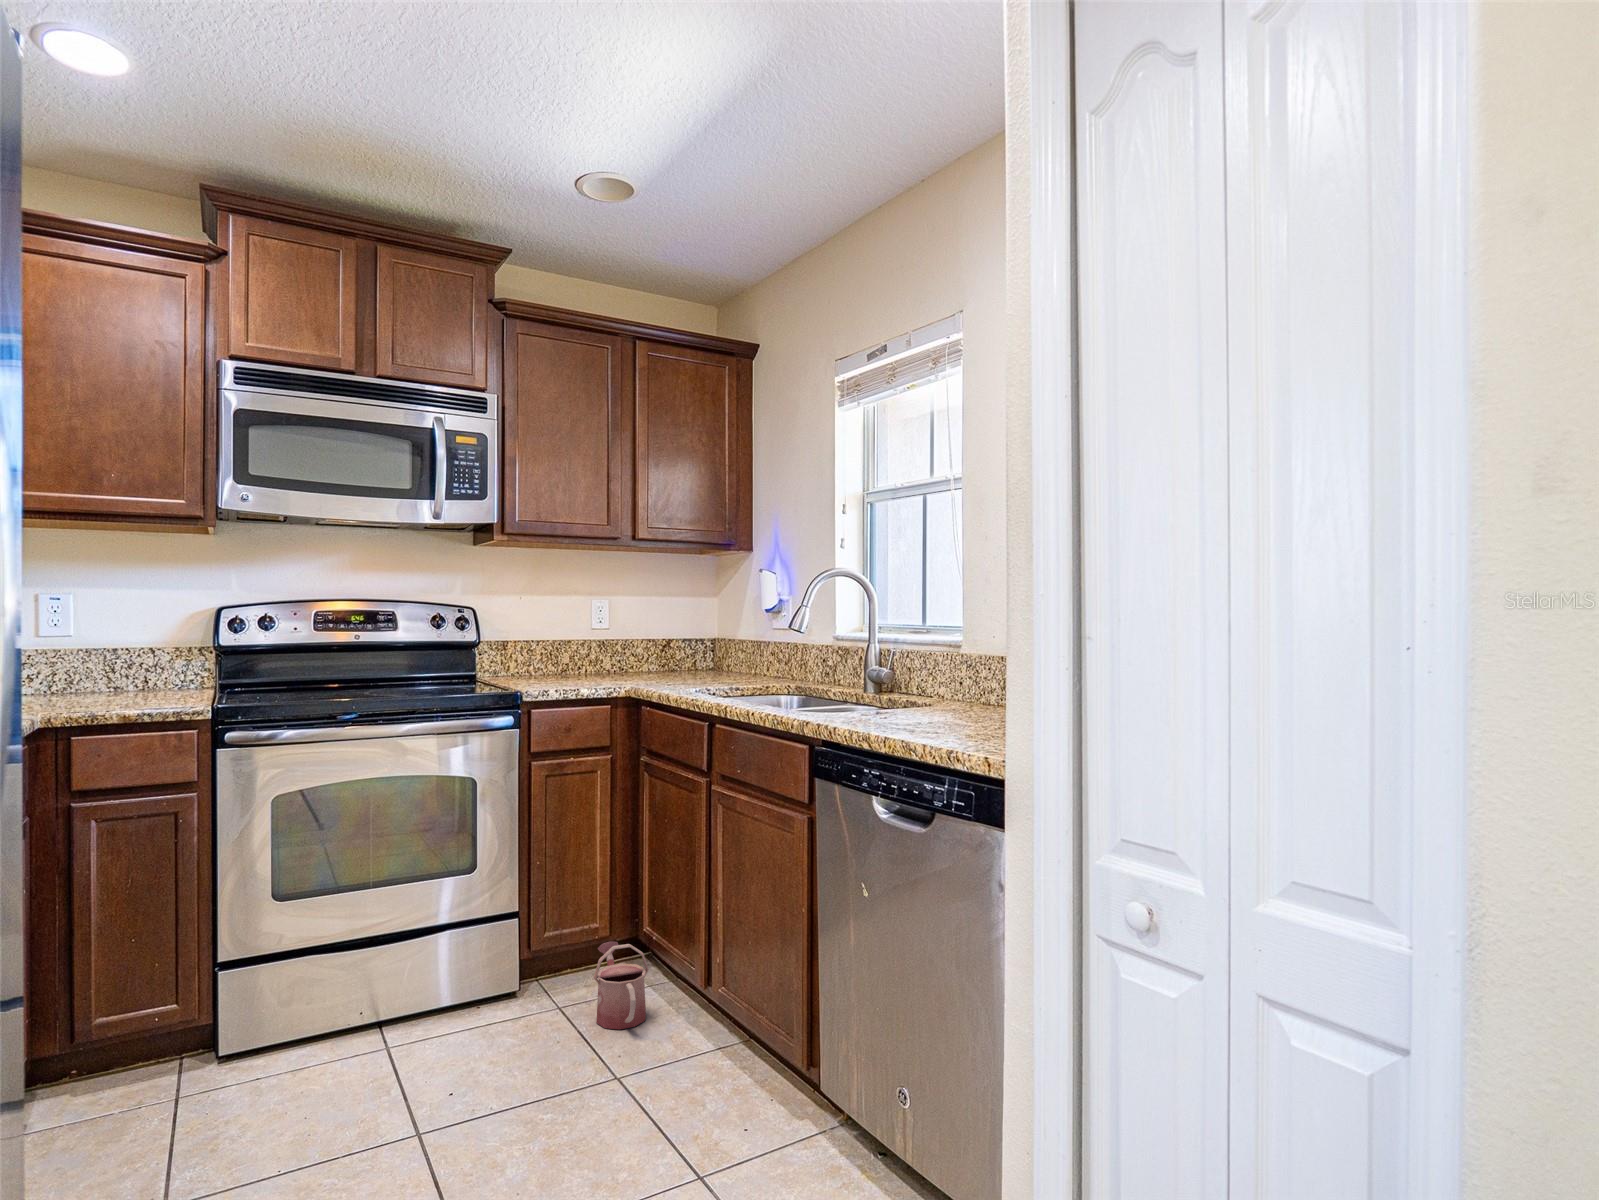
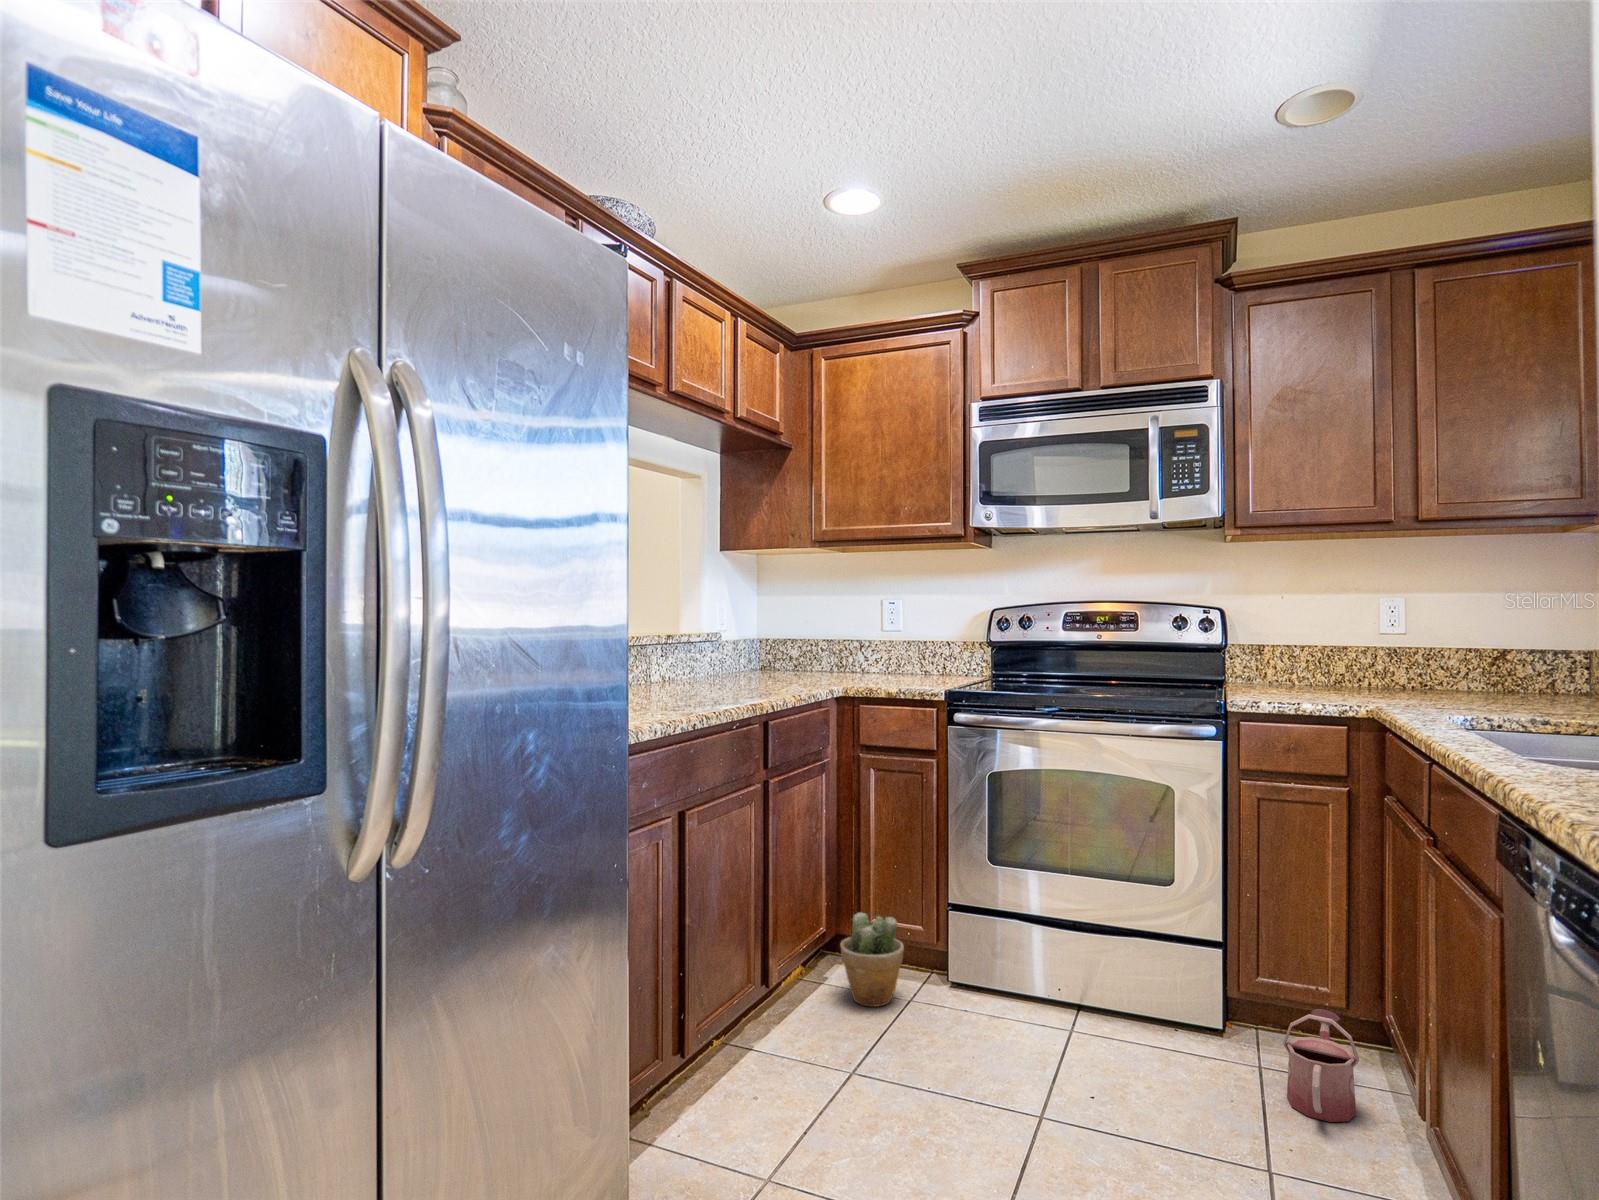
potted plant: none [71,998,173,1129] -> present [840,913,904,1007]

